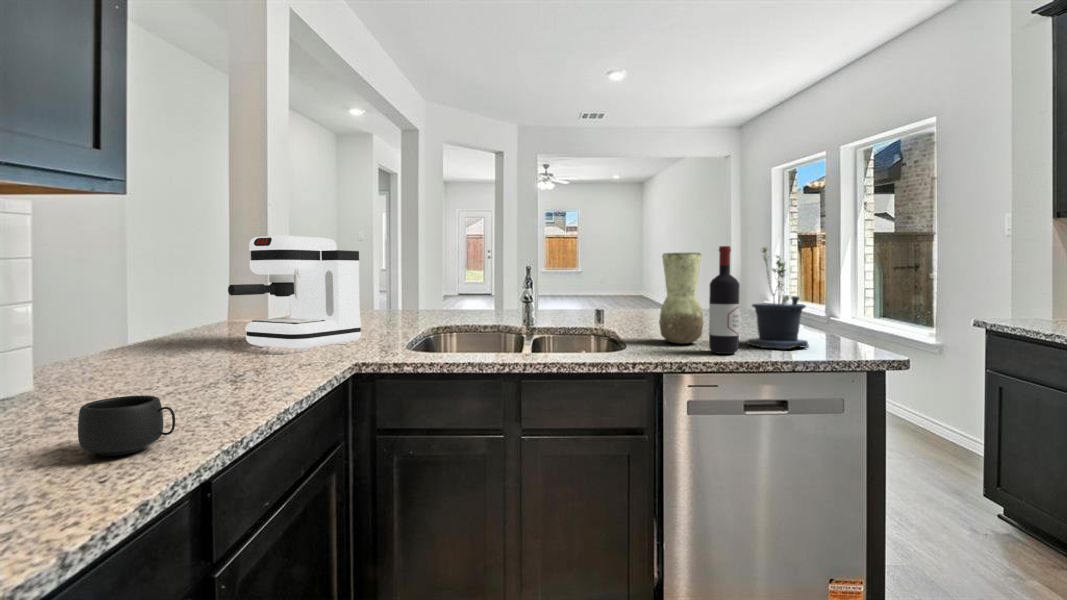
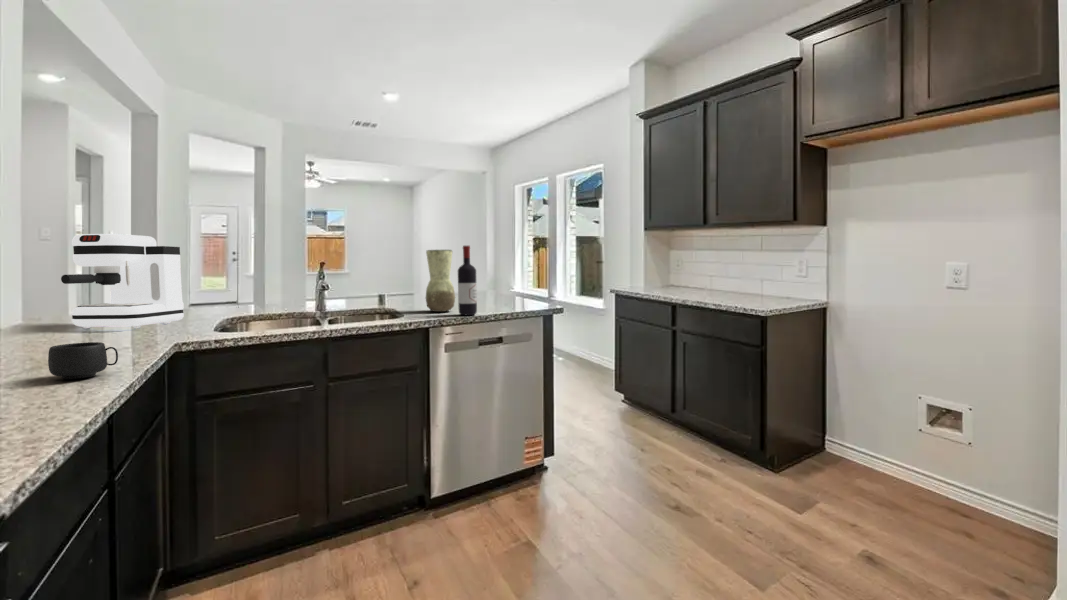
potted plant: present [747,247,809,349] -> none [483,246,521,311]

